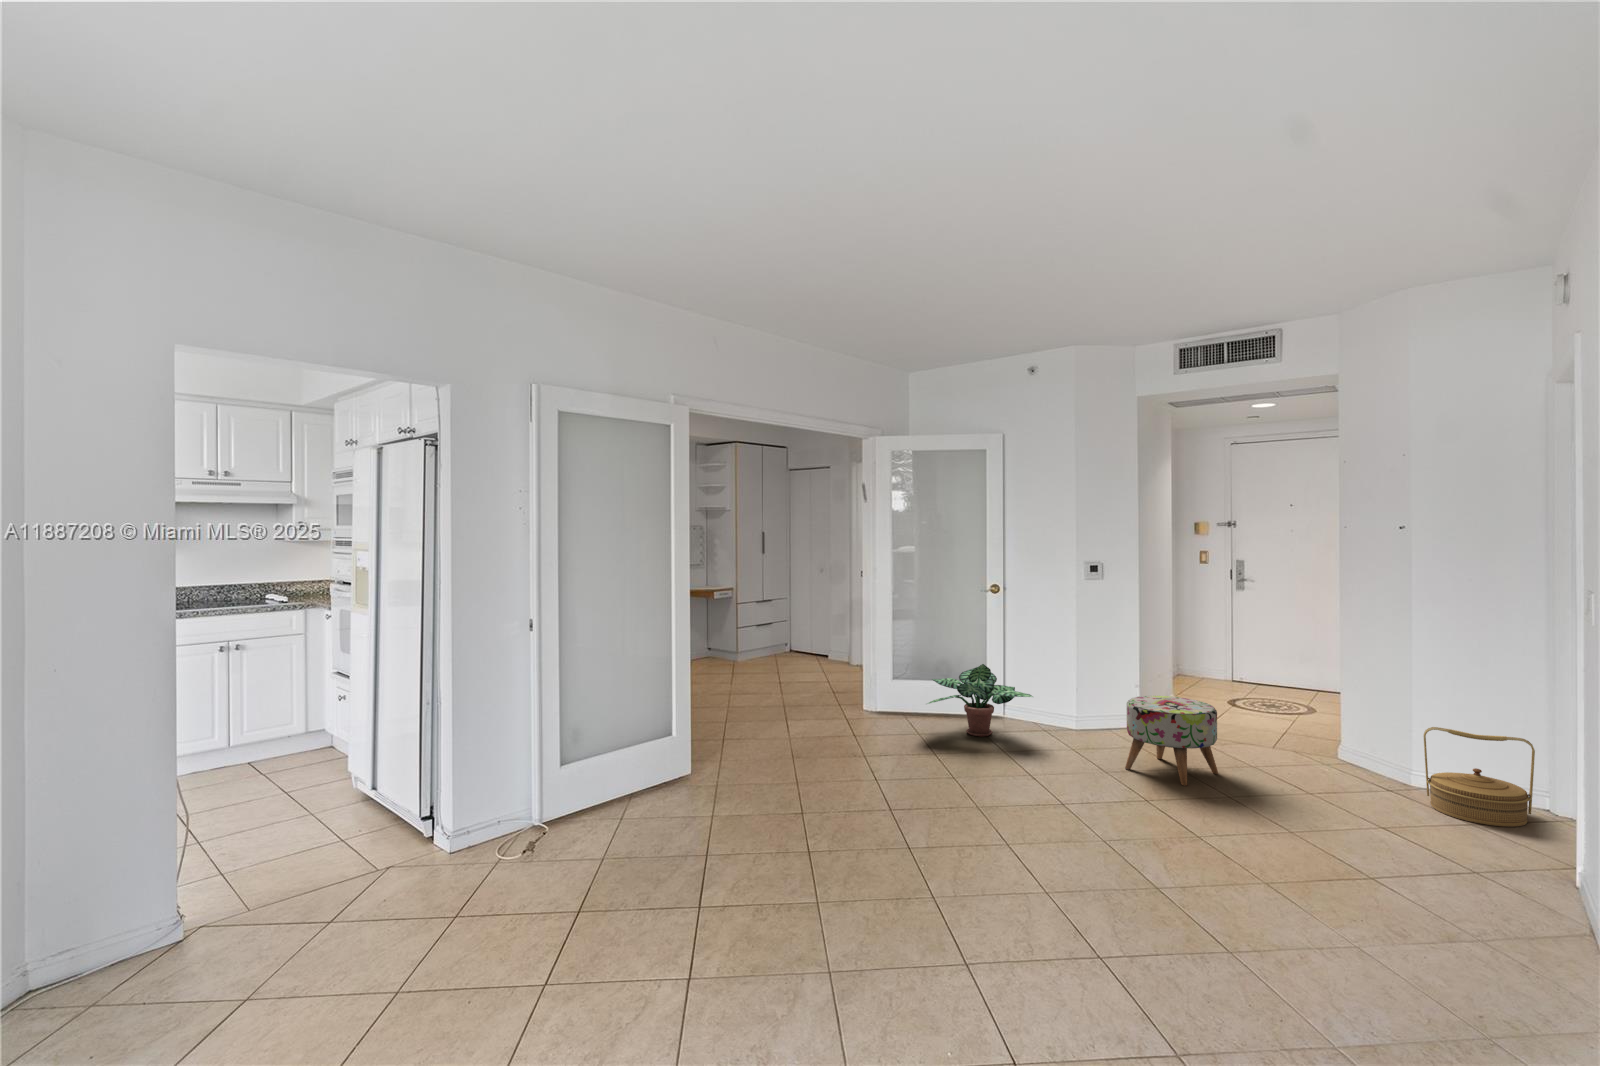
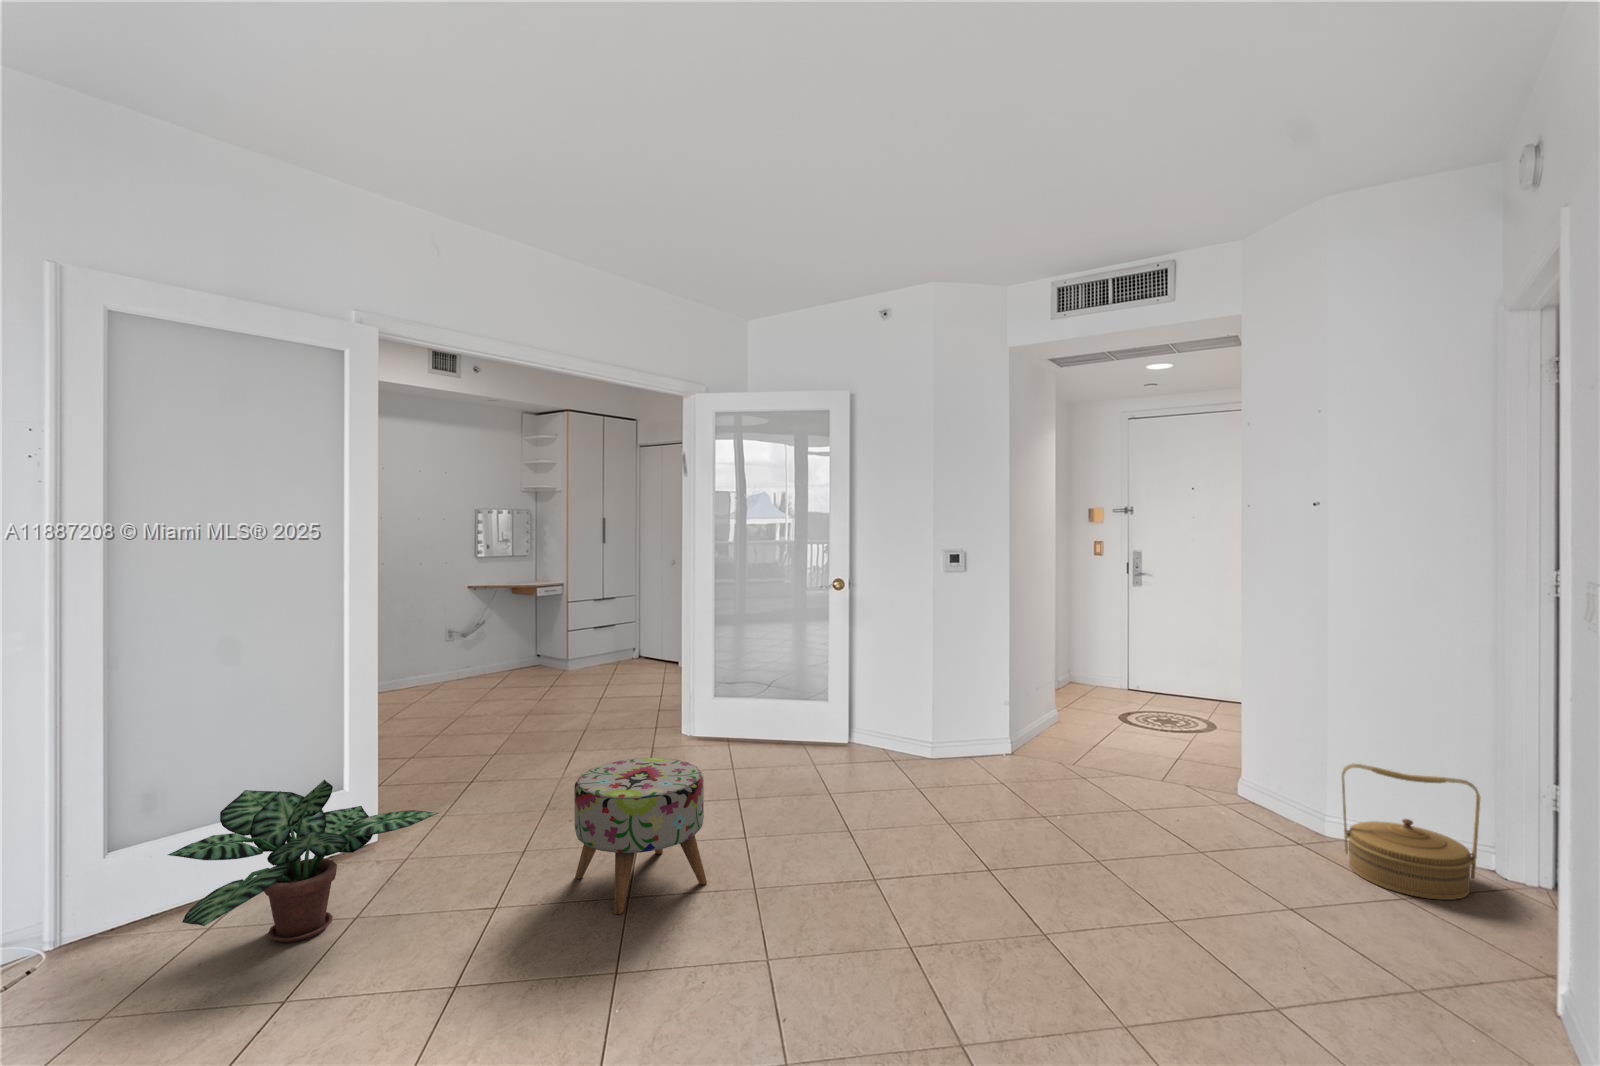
potted plant: present [927,664,1033,736] -> present [168,780,438,942]
ottoman: present [1125,696,1218,786] -> present [574,758,707,914]

